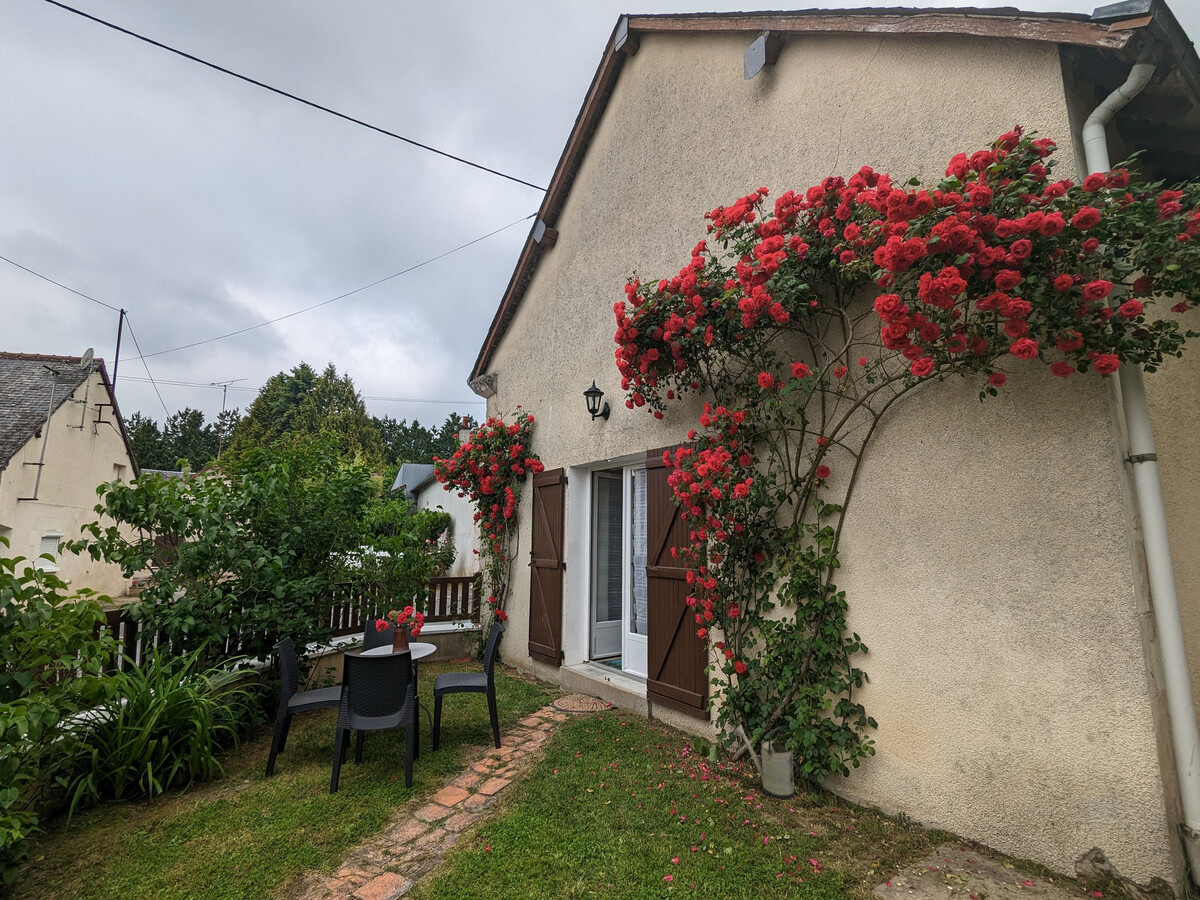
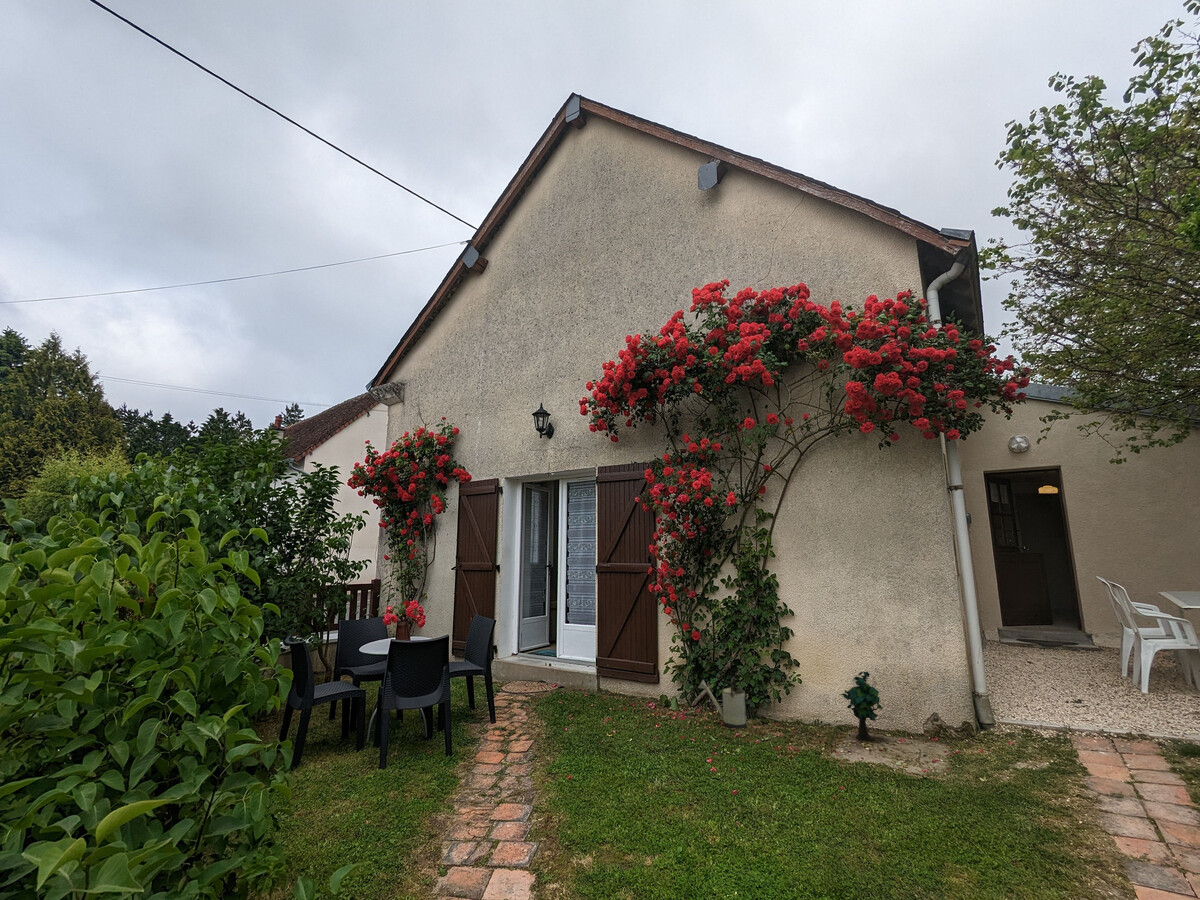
decorative plant: none [921,755,993,866] -> present [841,672,882,741]

